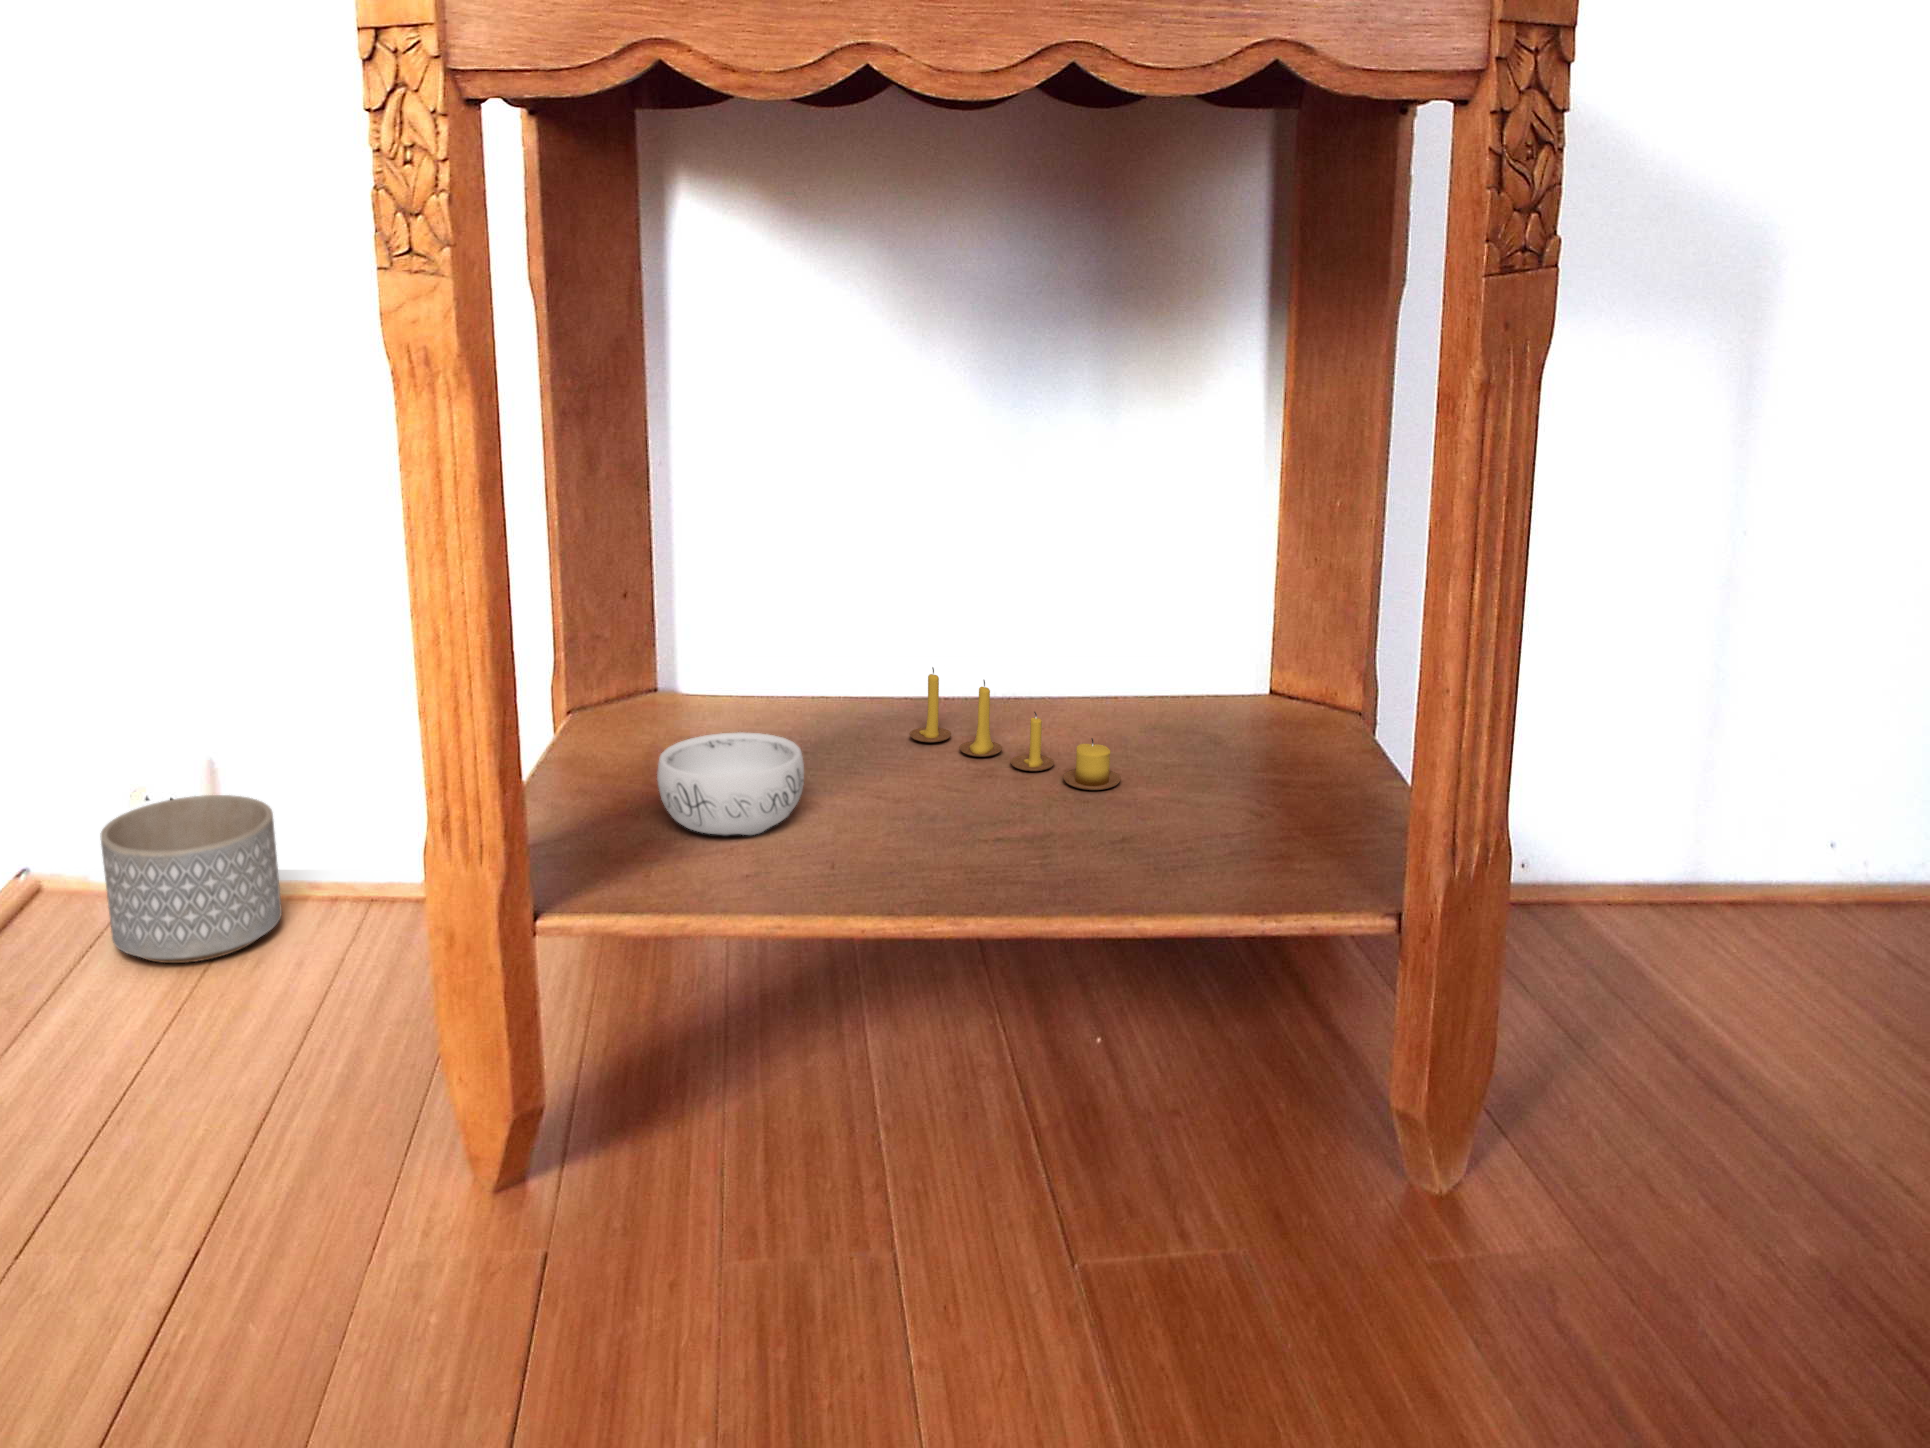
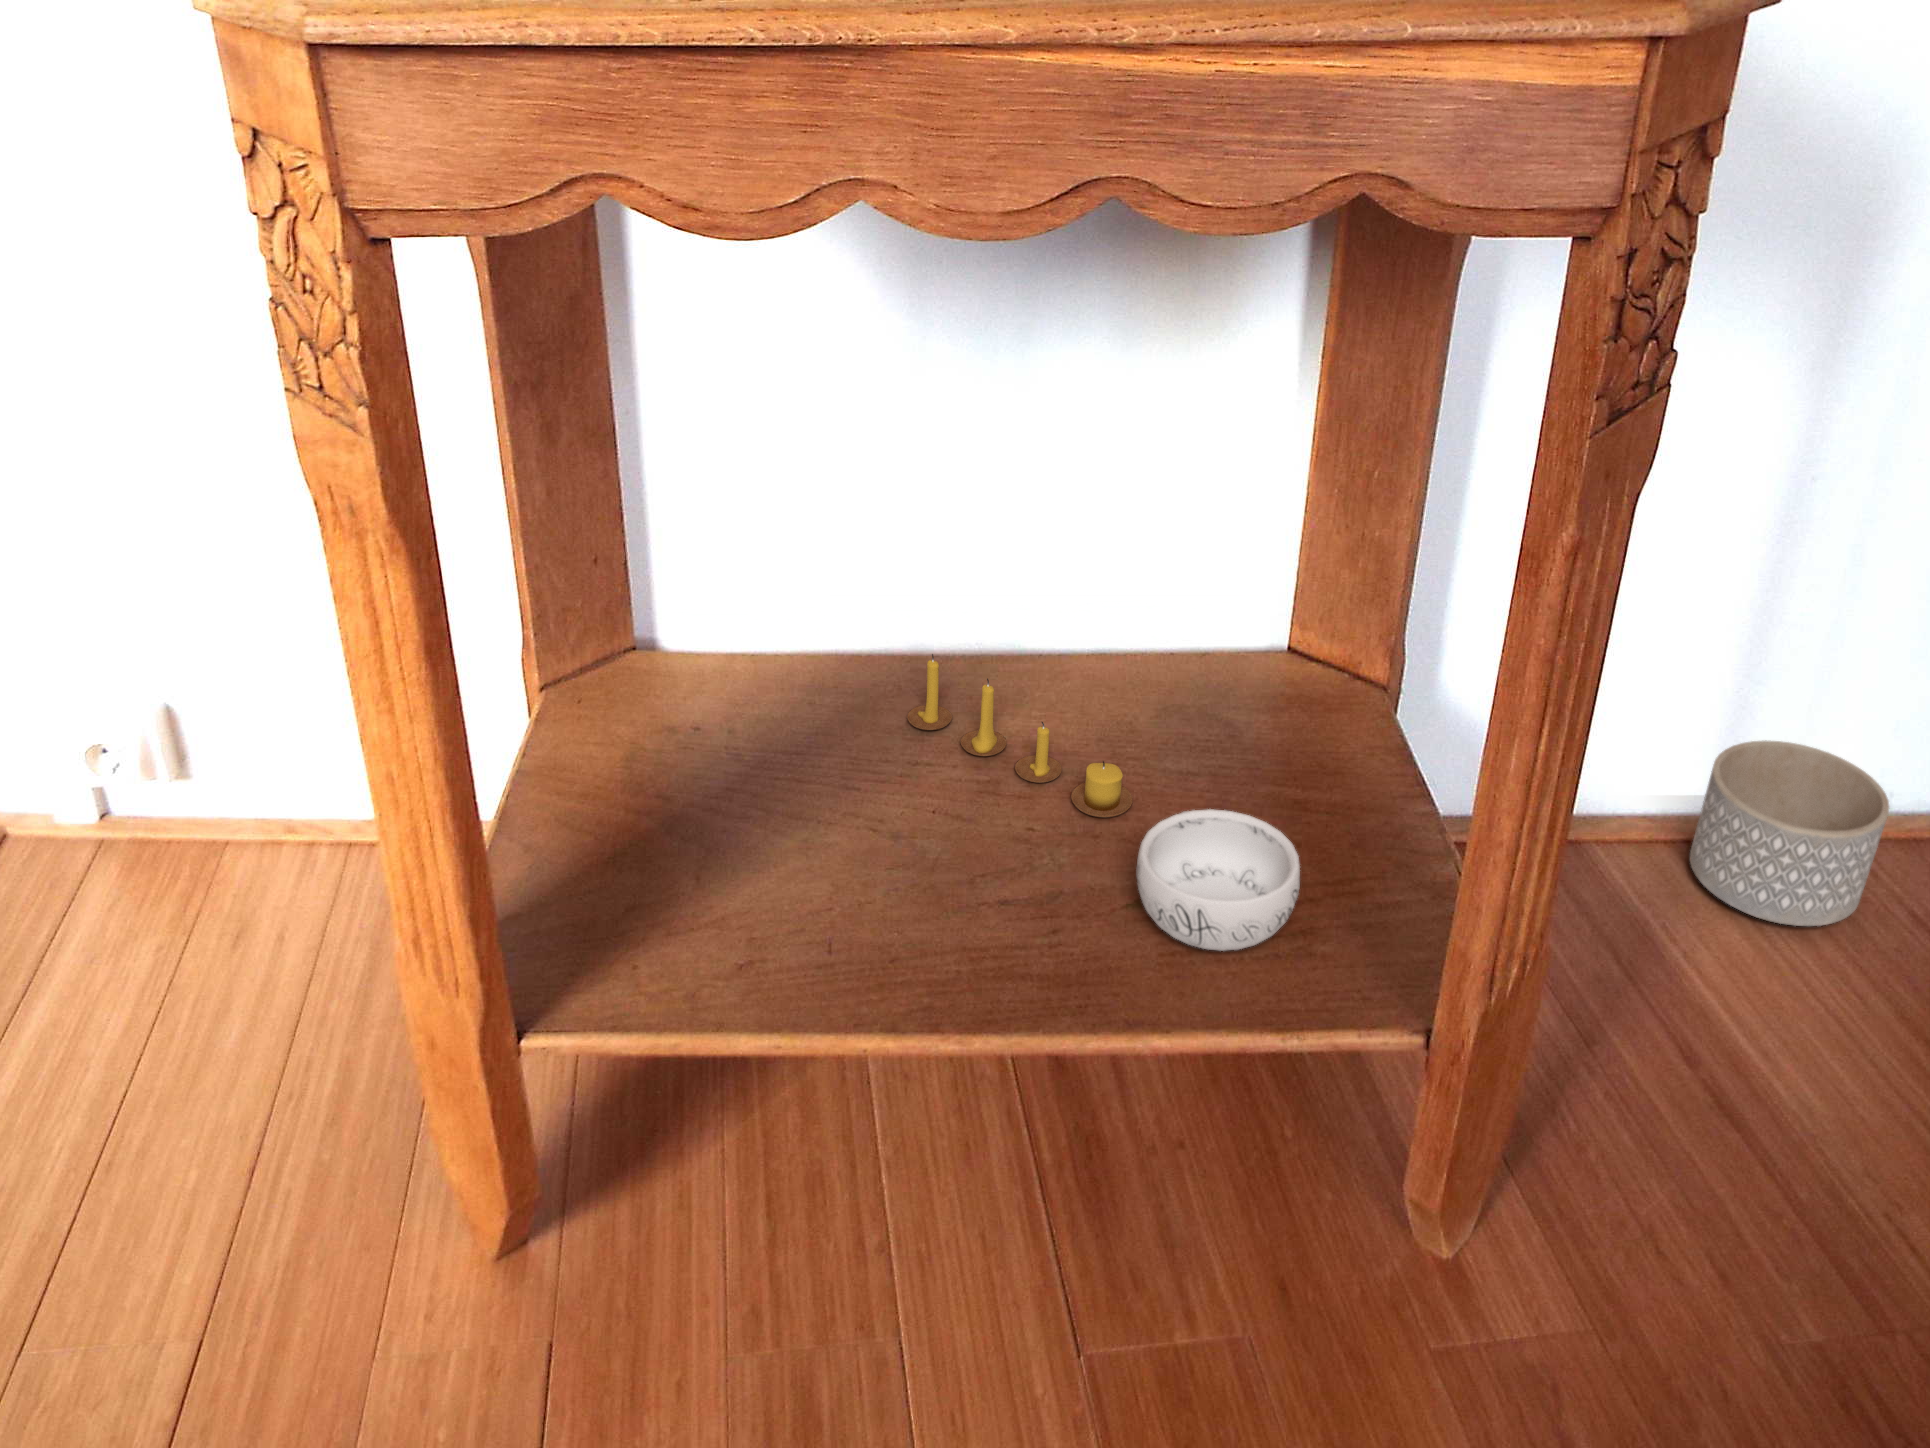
decorative bowl: present [657,732,804,835] -> present [1136,809,1300,951]
planter: present [100,795,282,963] -> present [1690,740,1889,926]

